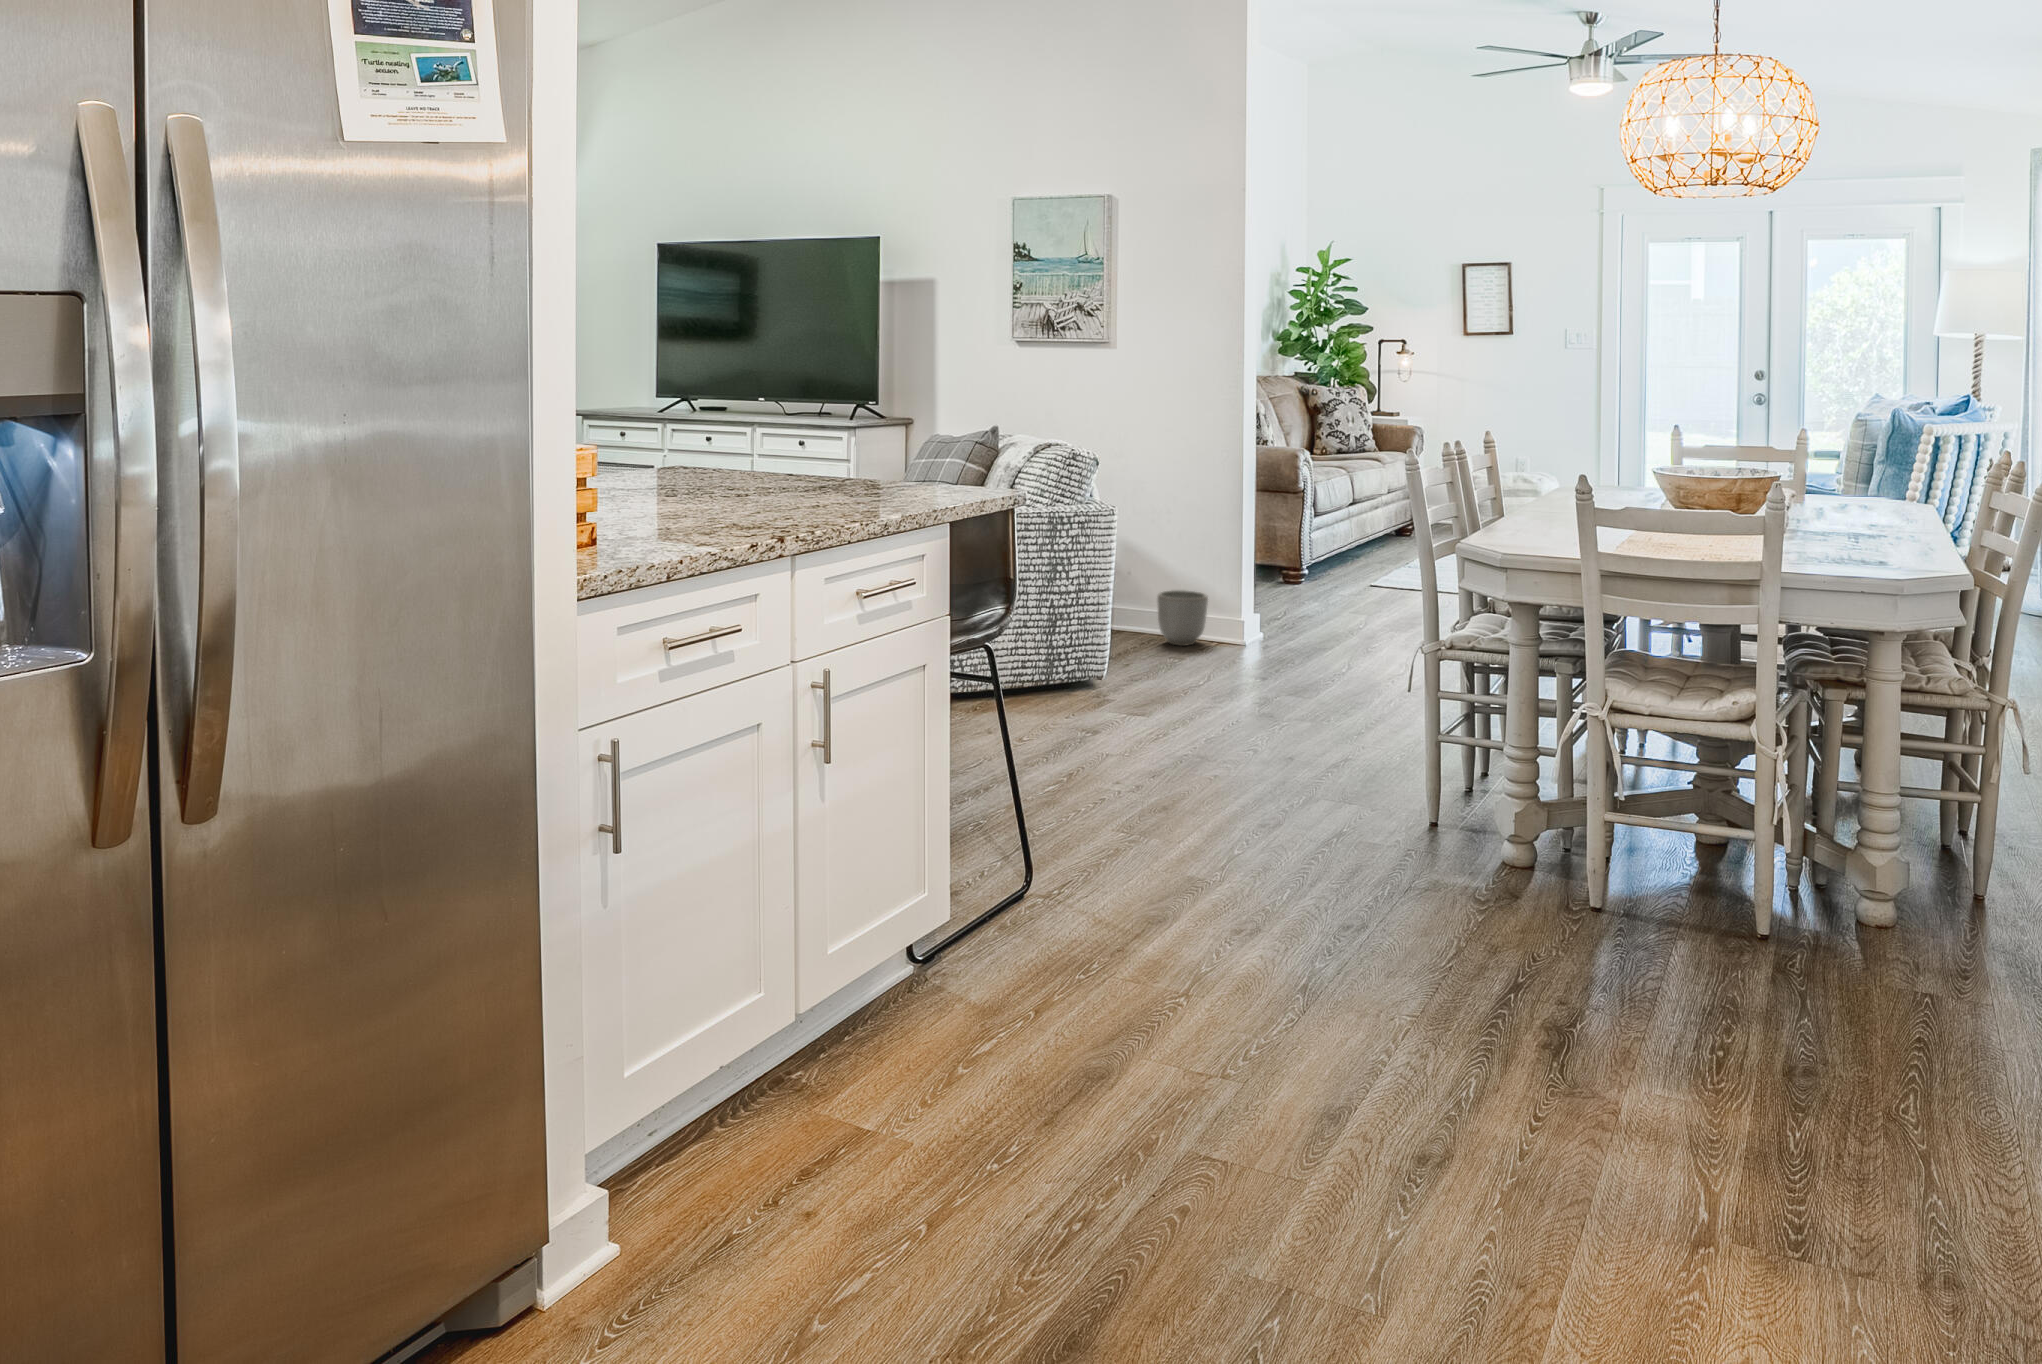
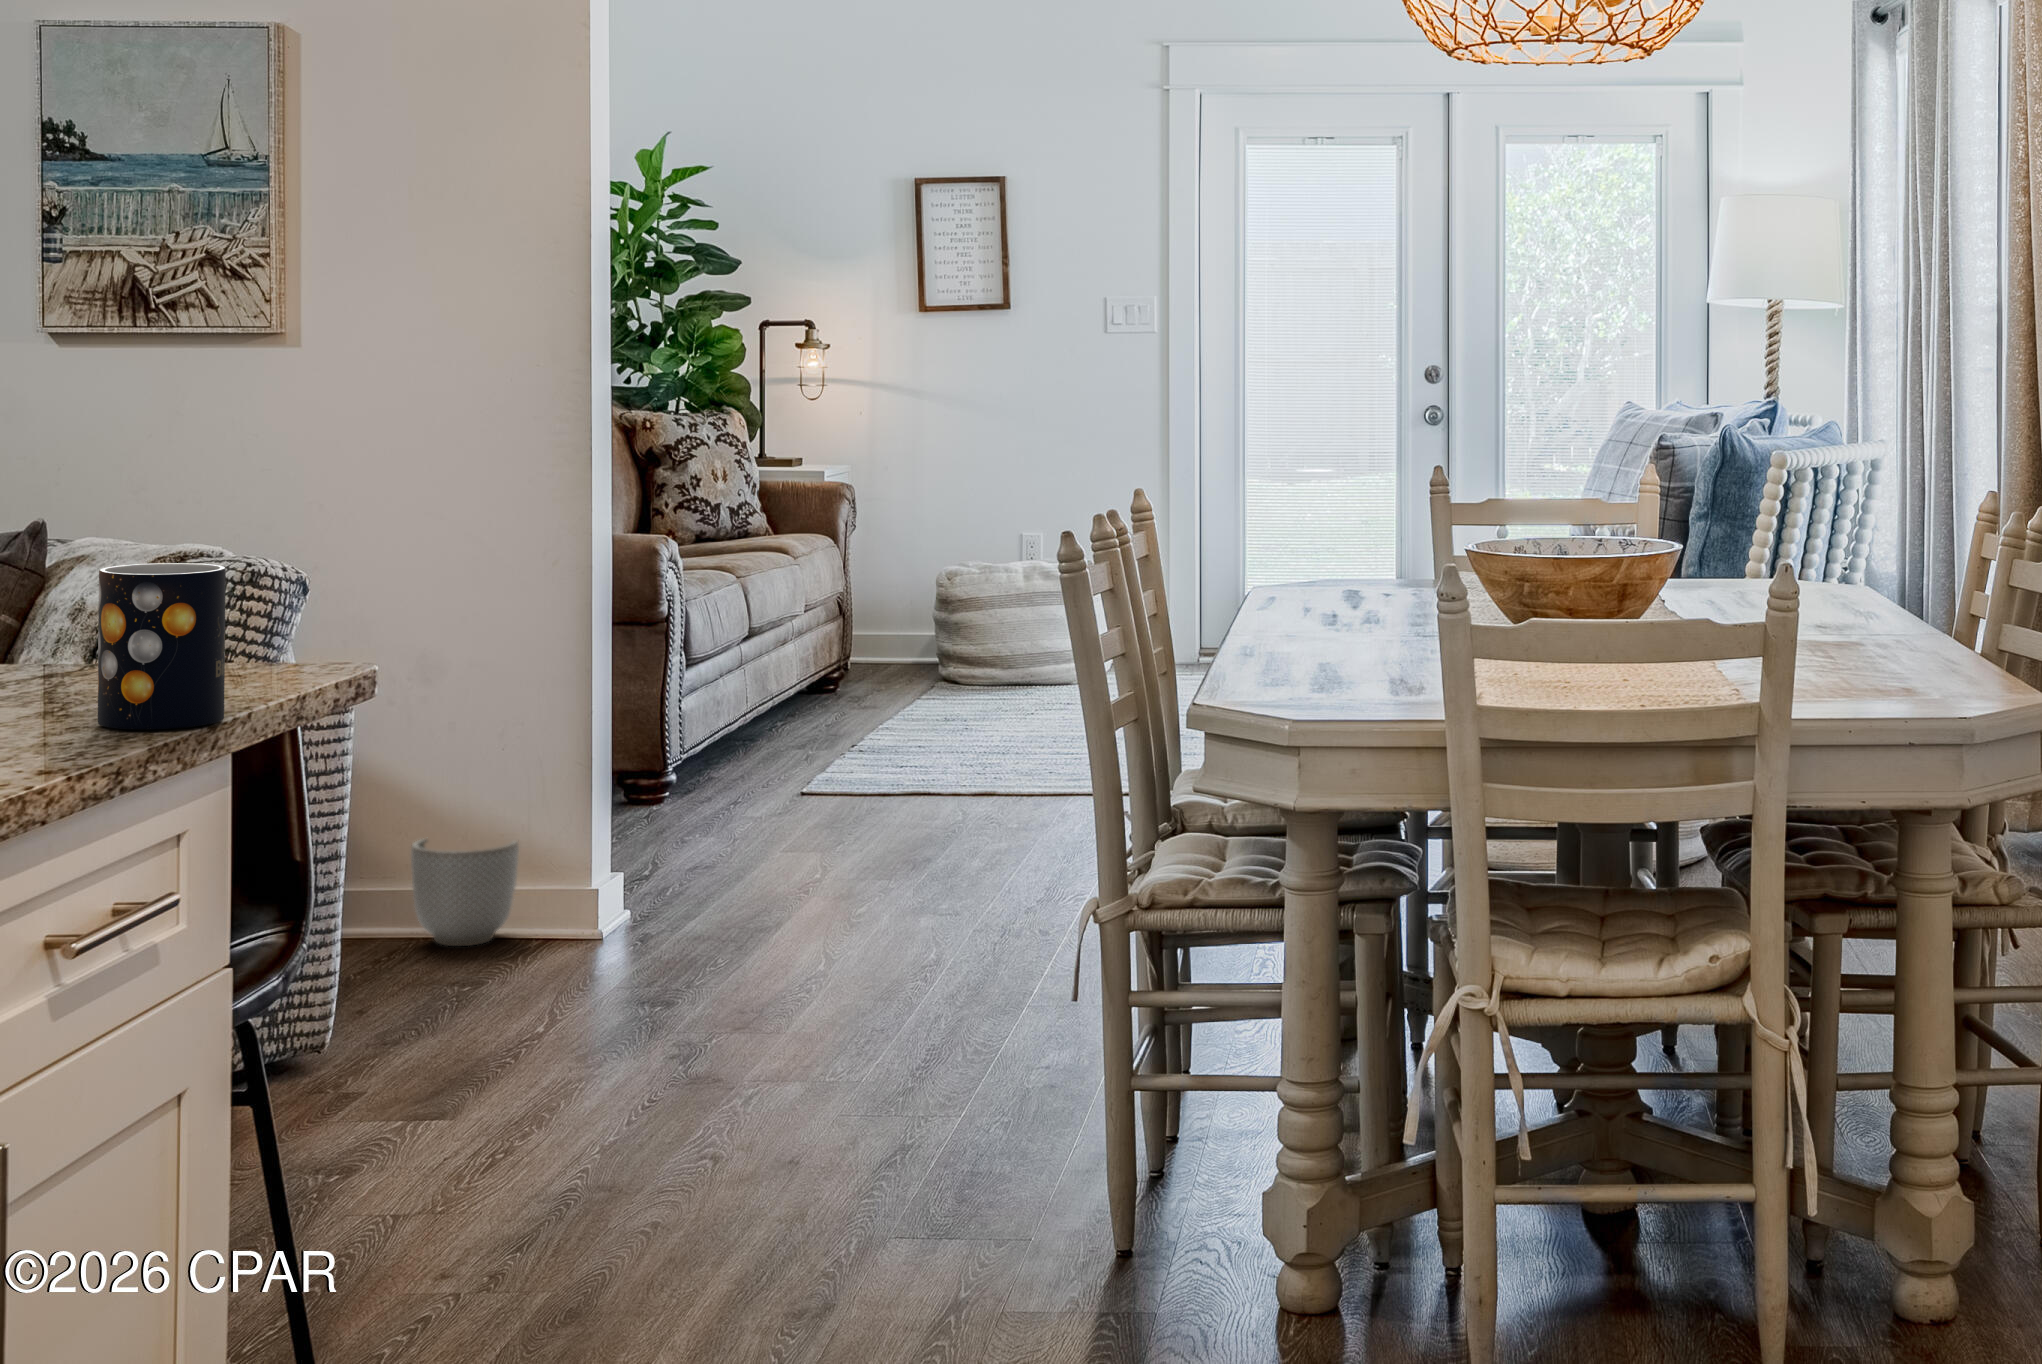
mug: none [907,439,957,508] -> present [98,563,226,729]

